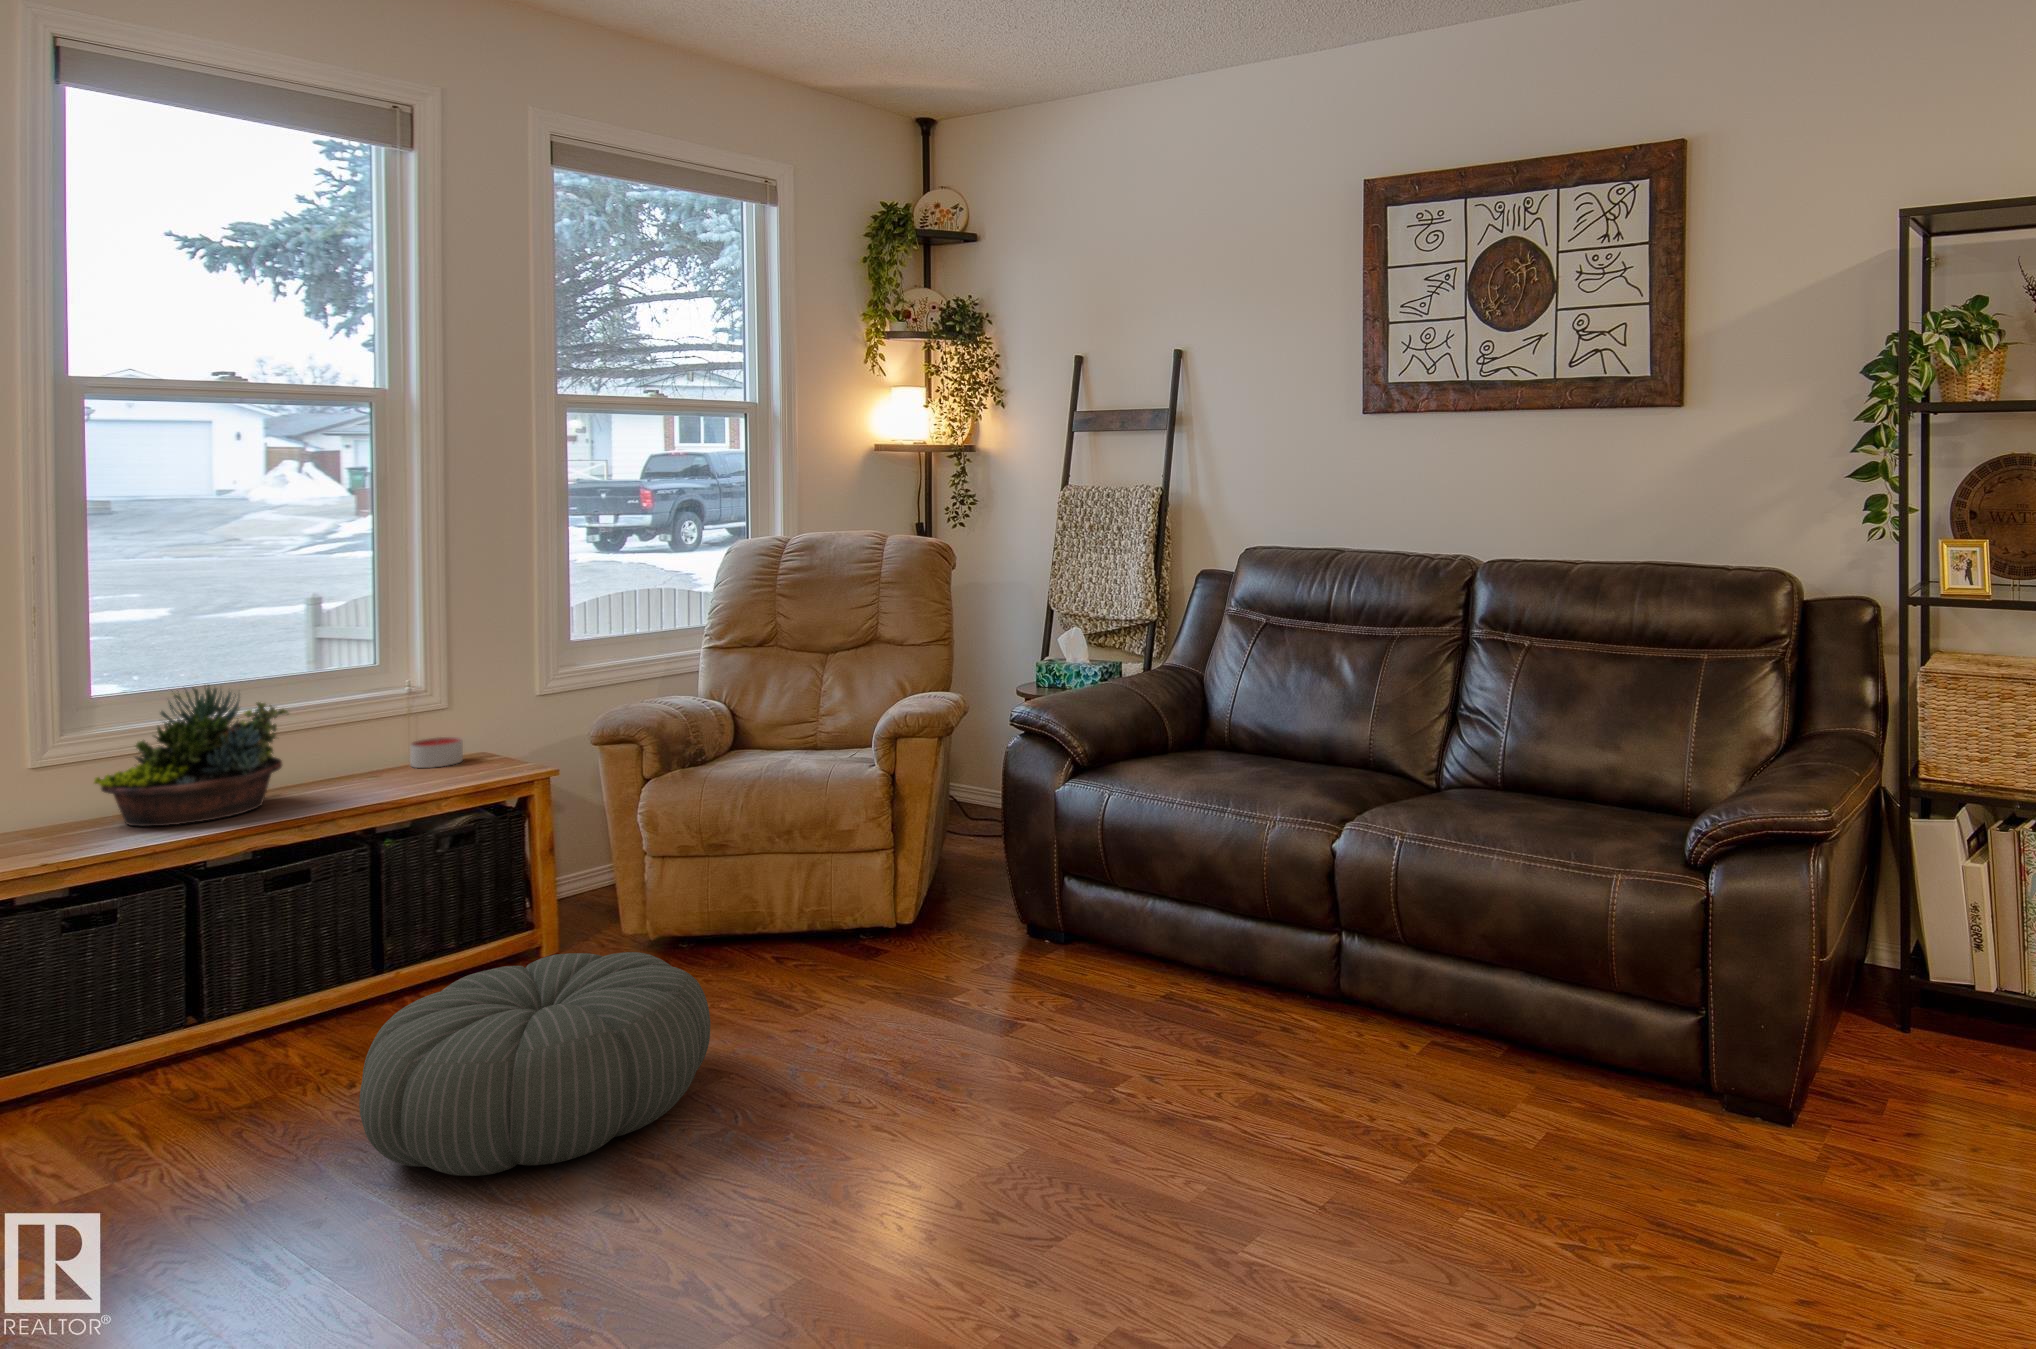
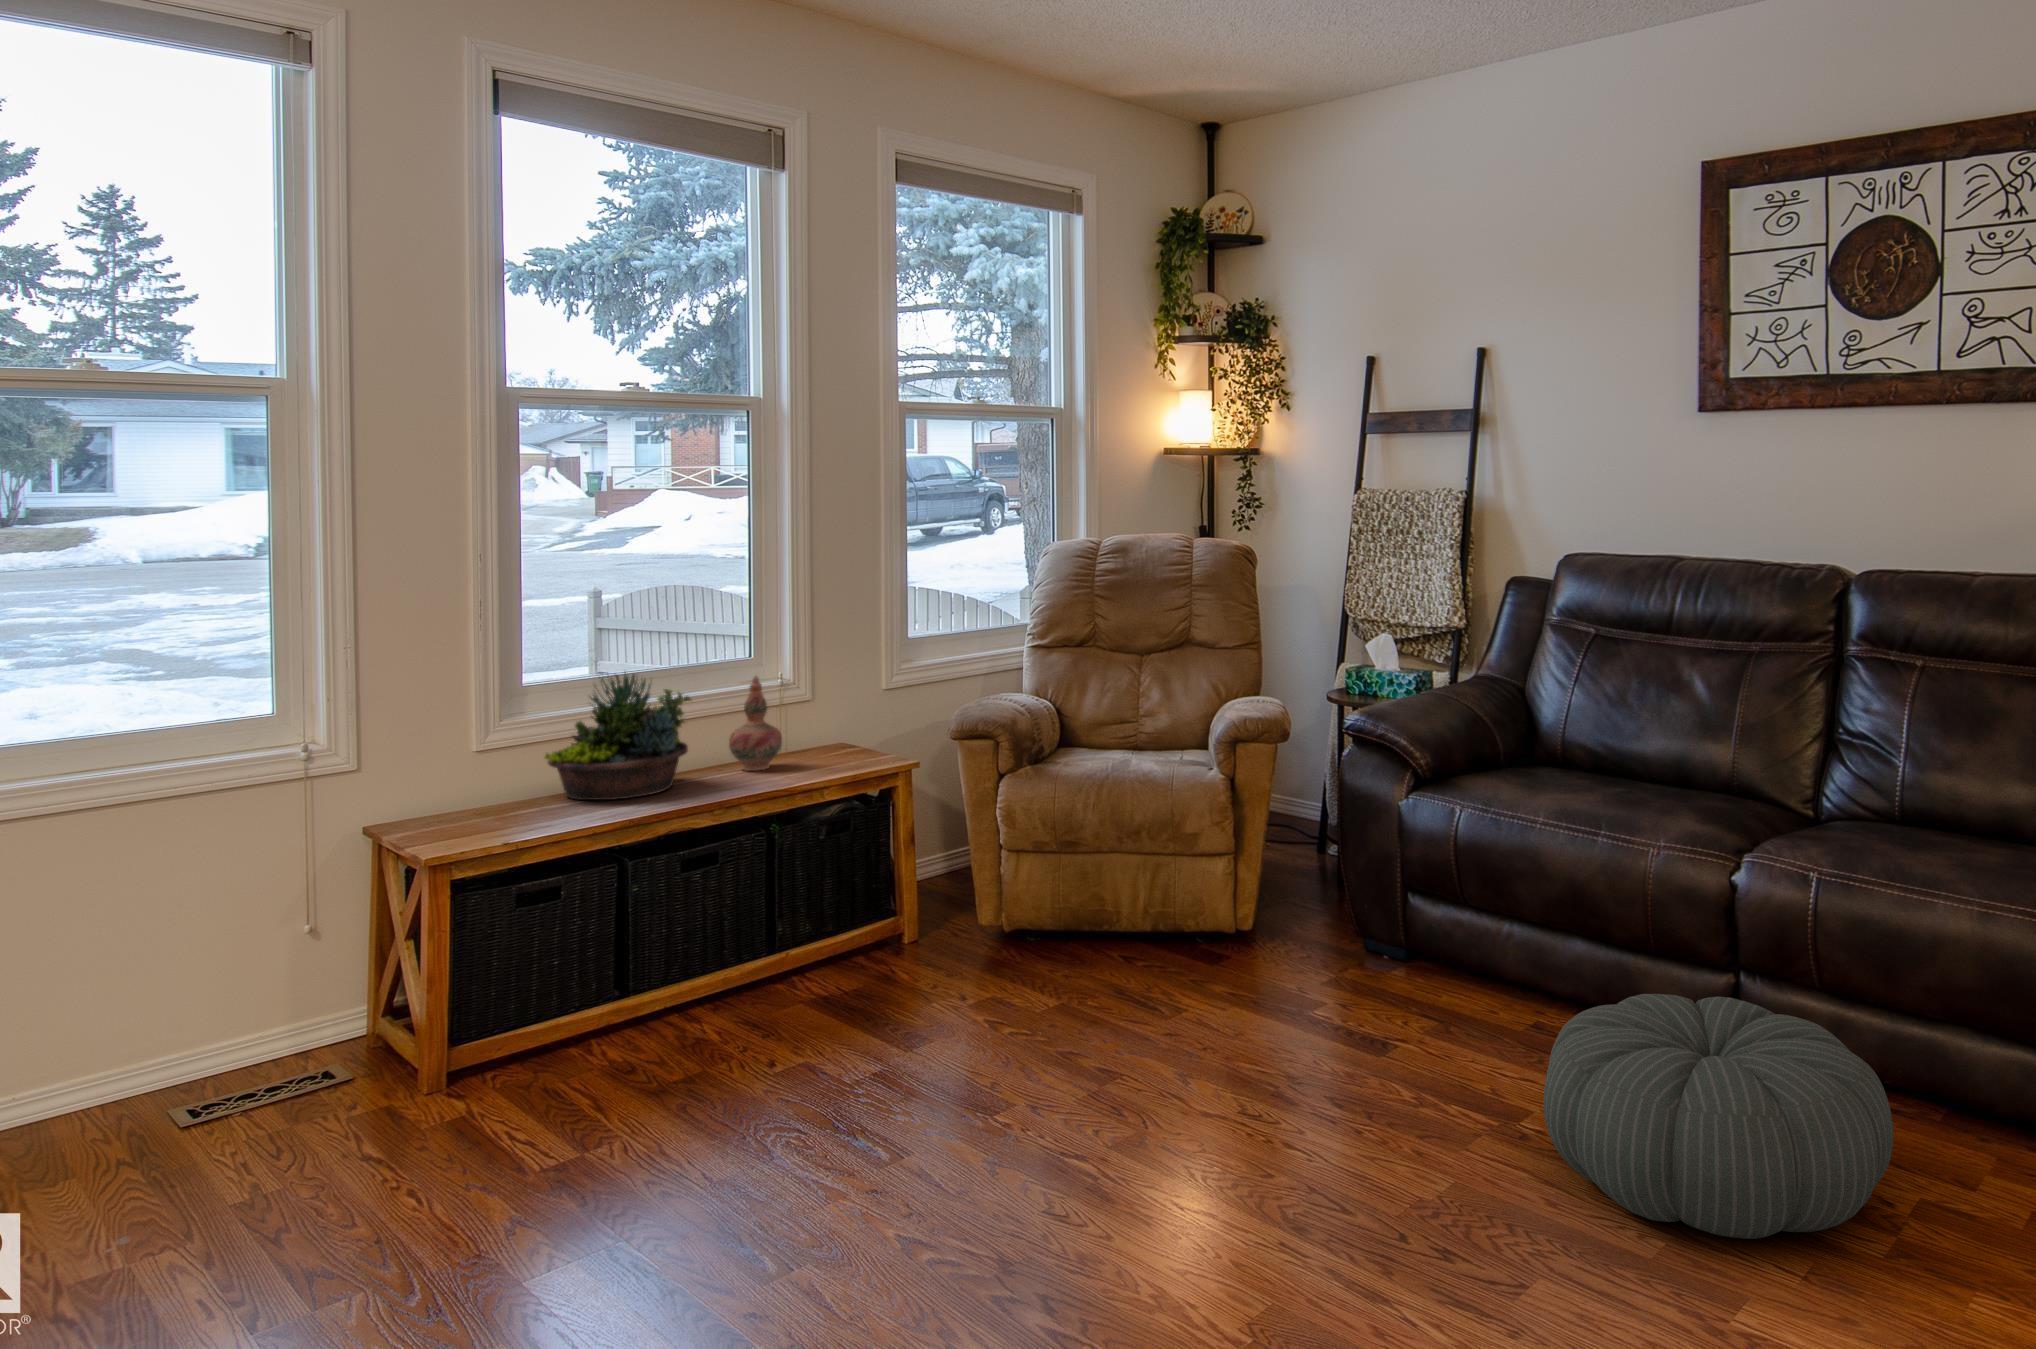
decorative vase: none [342,684,407,785] -> present [729,676,782,771]
candle: present [410,737,463,768] -> none [778,729,821,757]
pouf: present [359,952,710,1176] -> present [1544,994,1893,1239]

